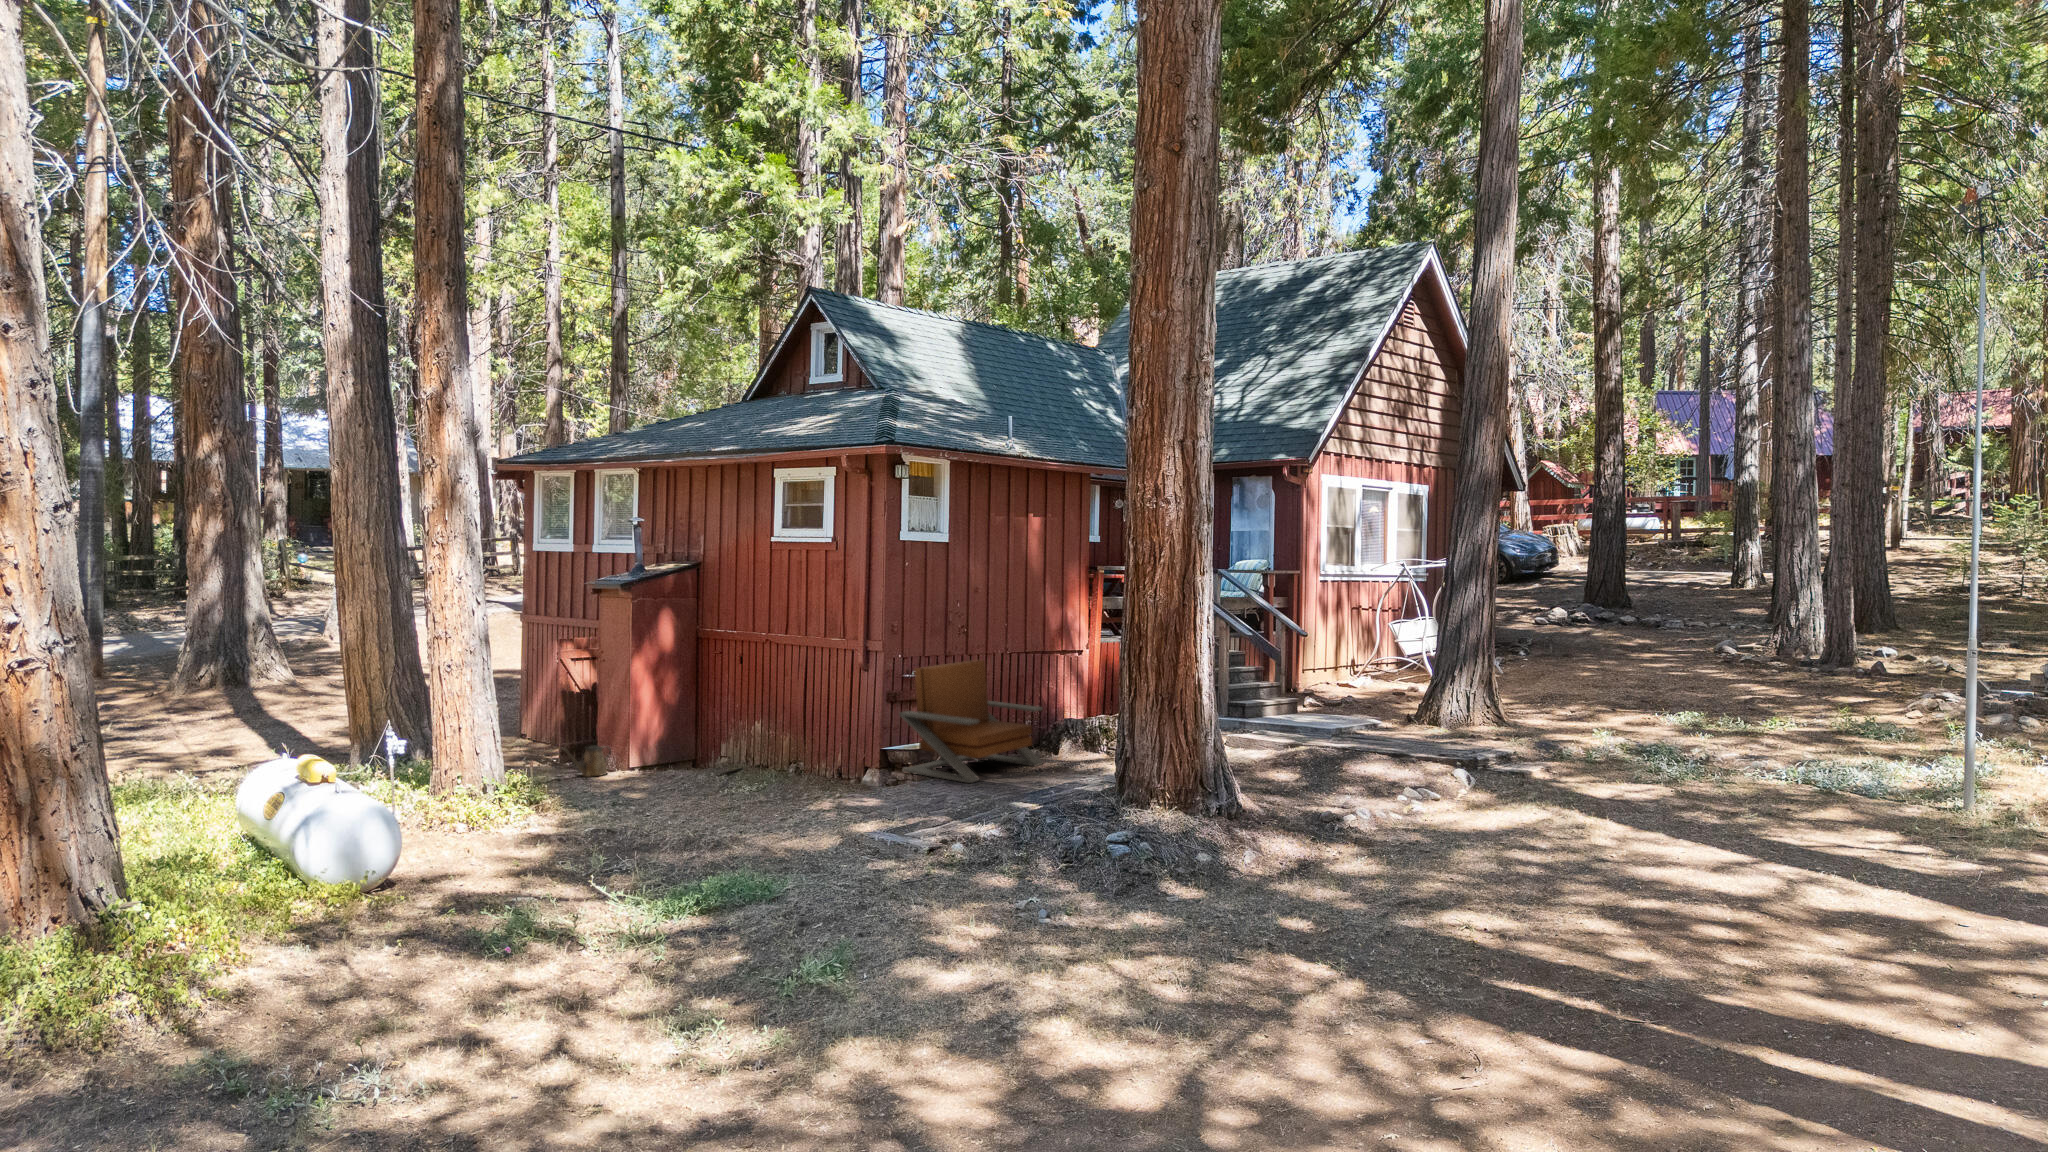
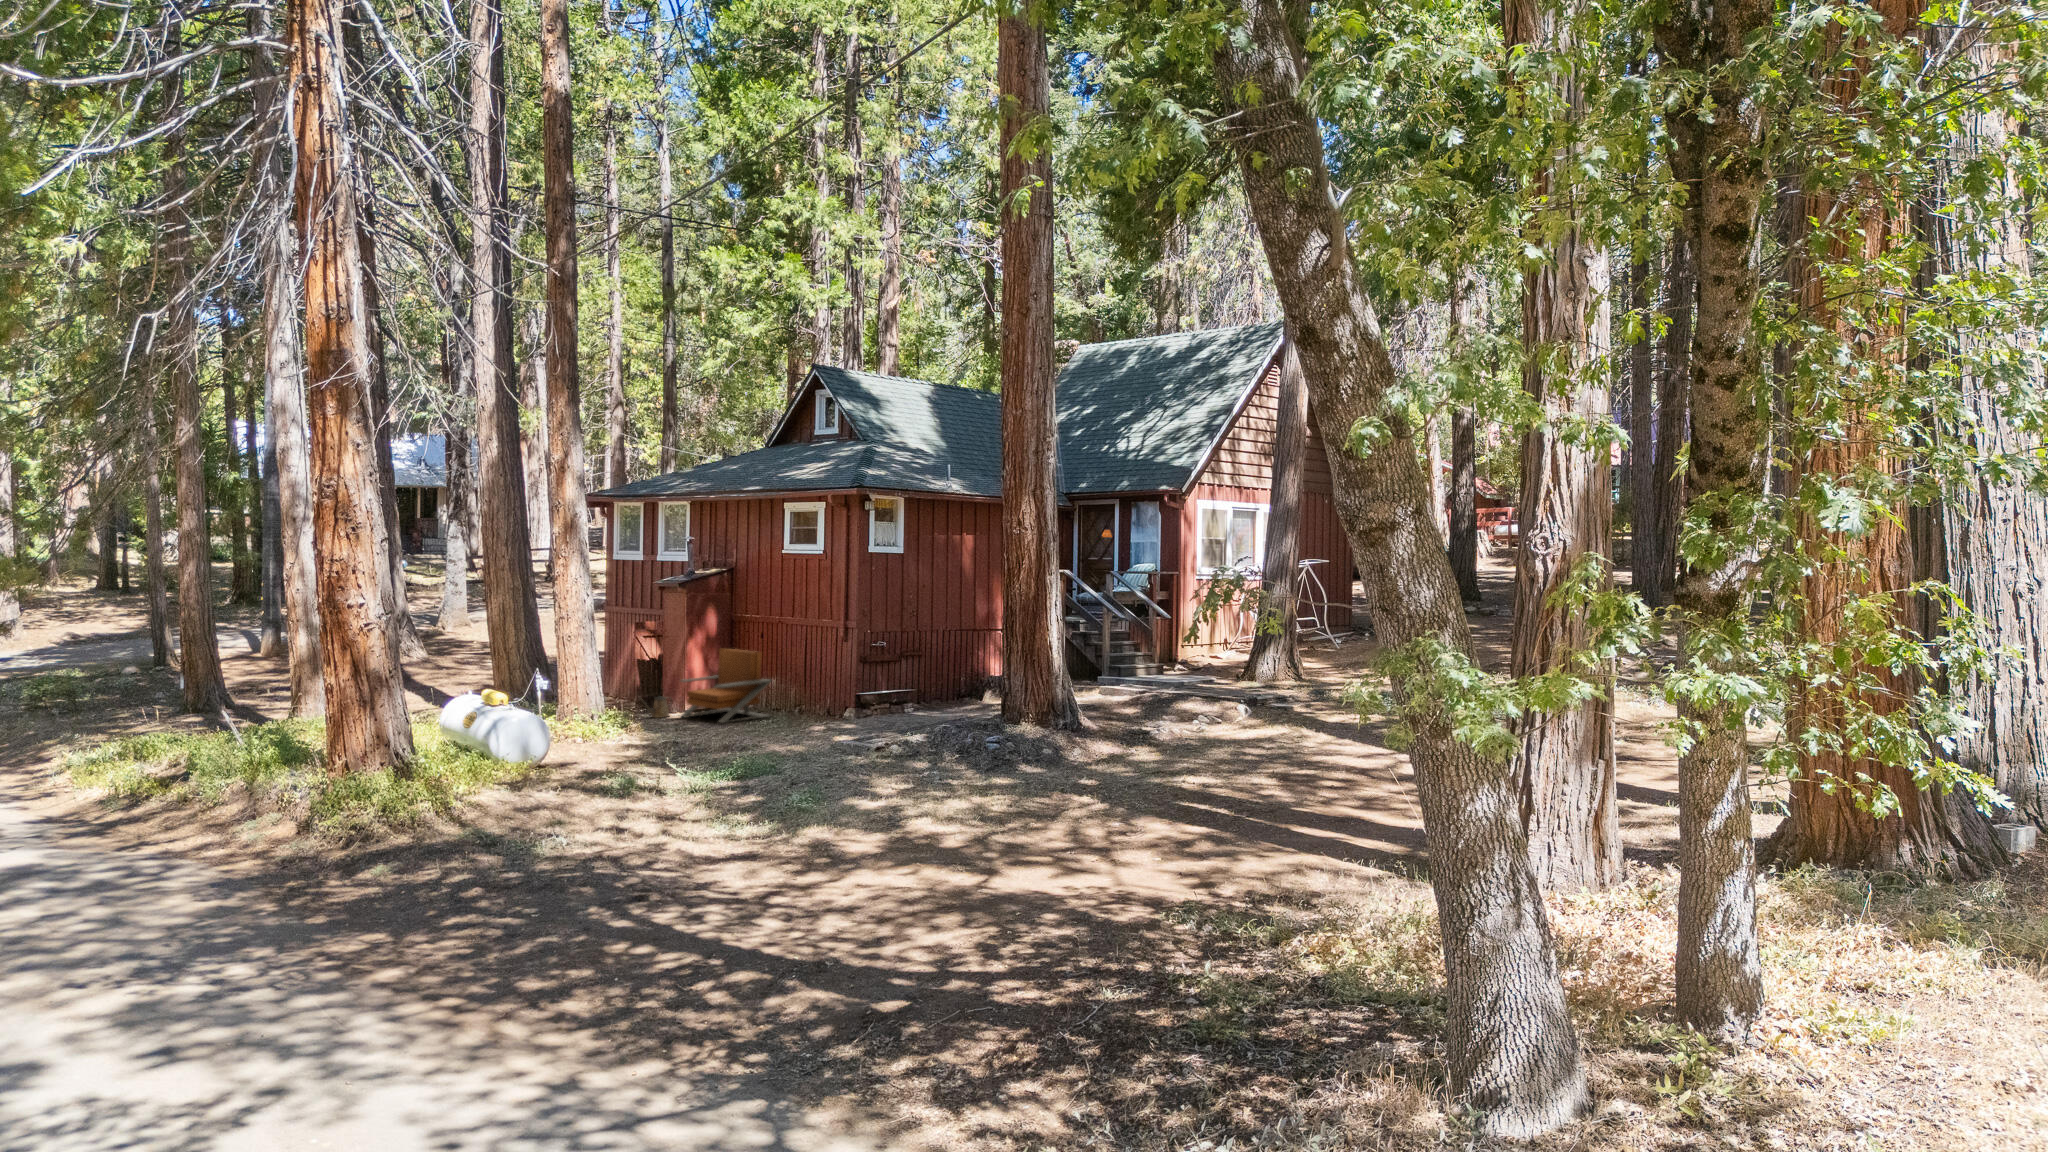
lounge chair: present [899,660,1043,783] -> present [681,649,771,723]

